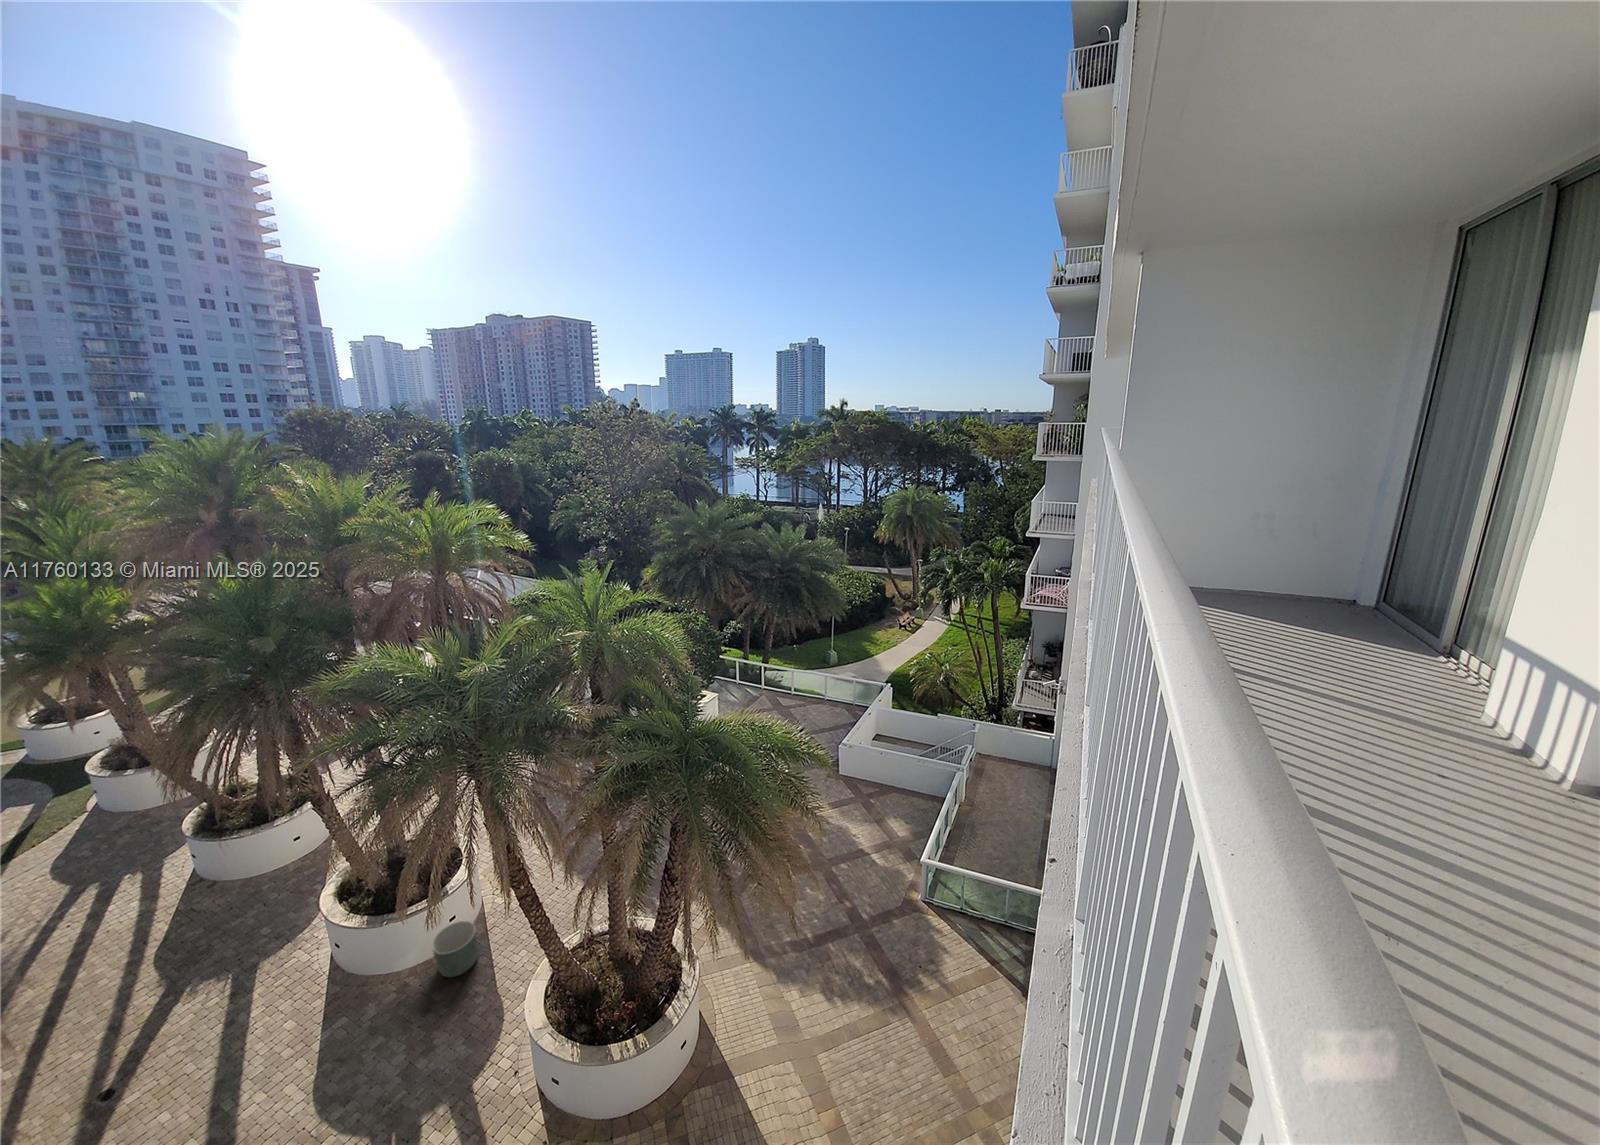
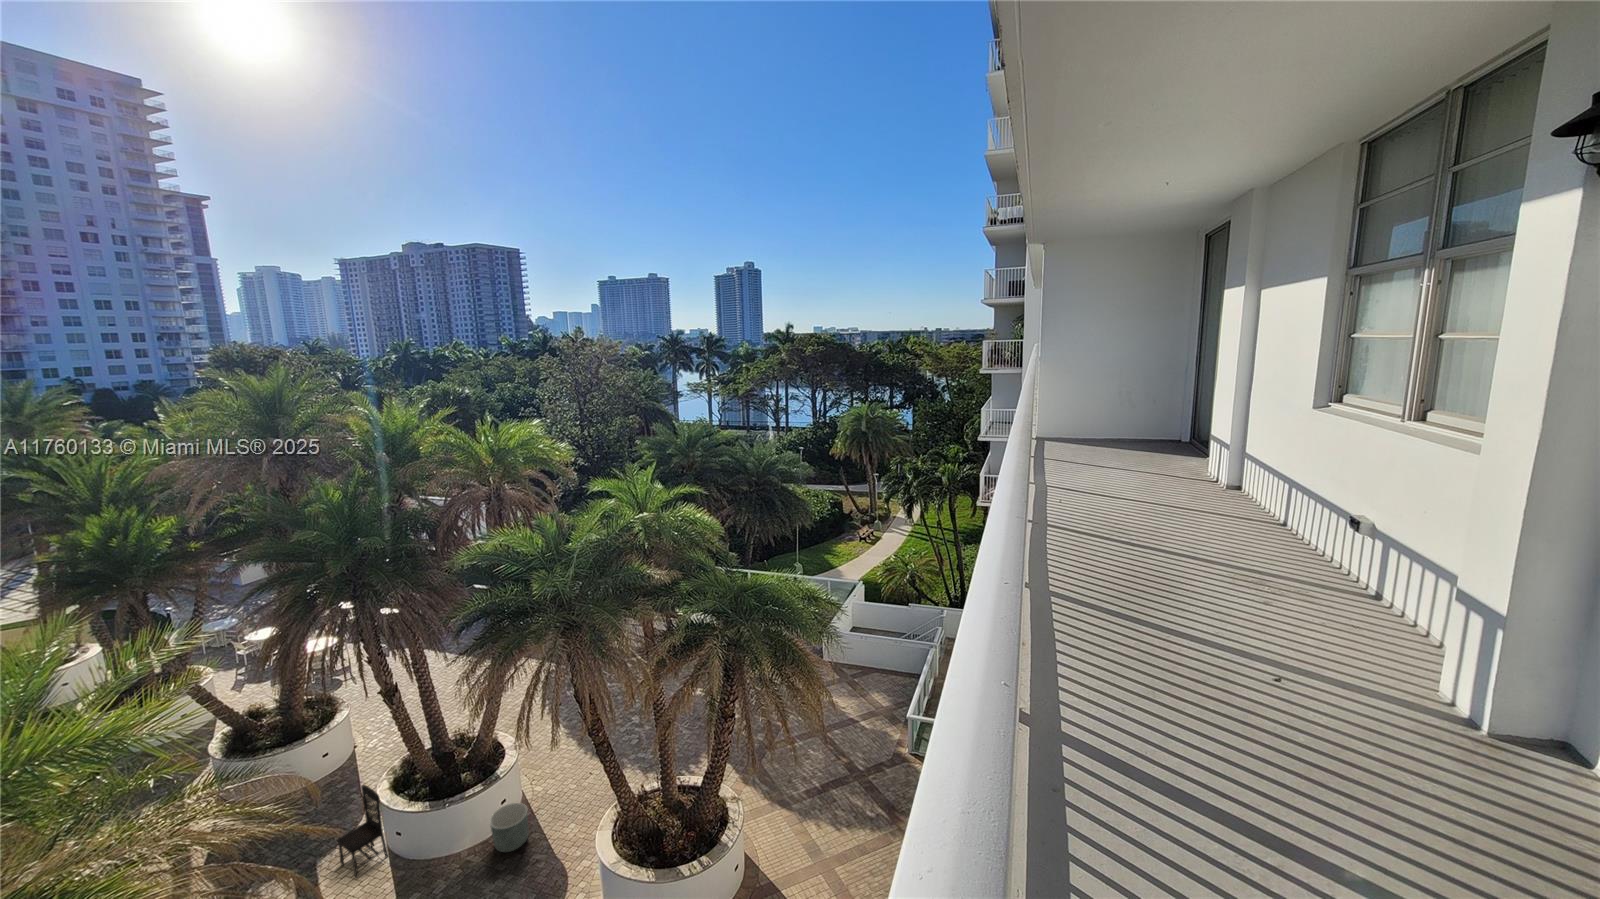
chair: none [273,889,330,991] -> present [337,785,388,878]

